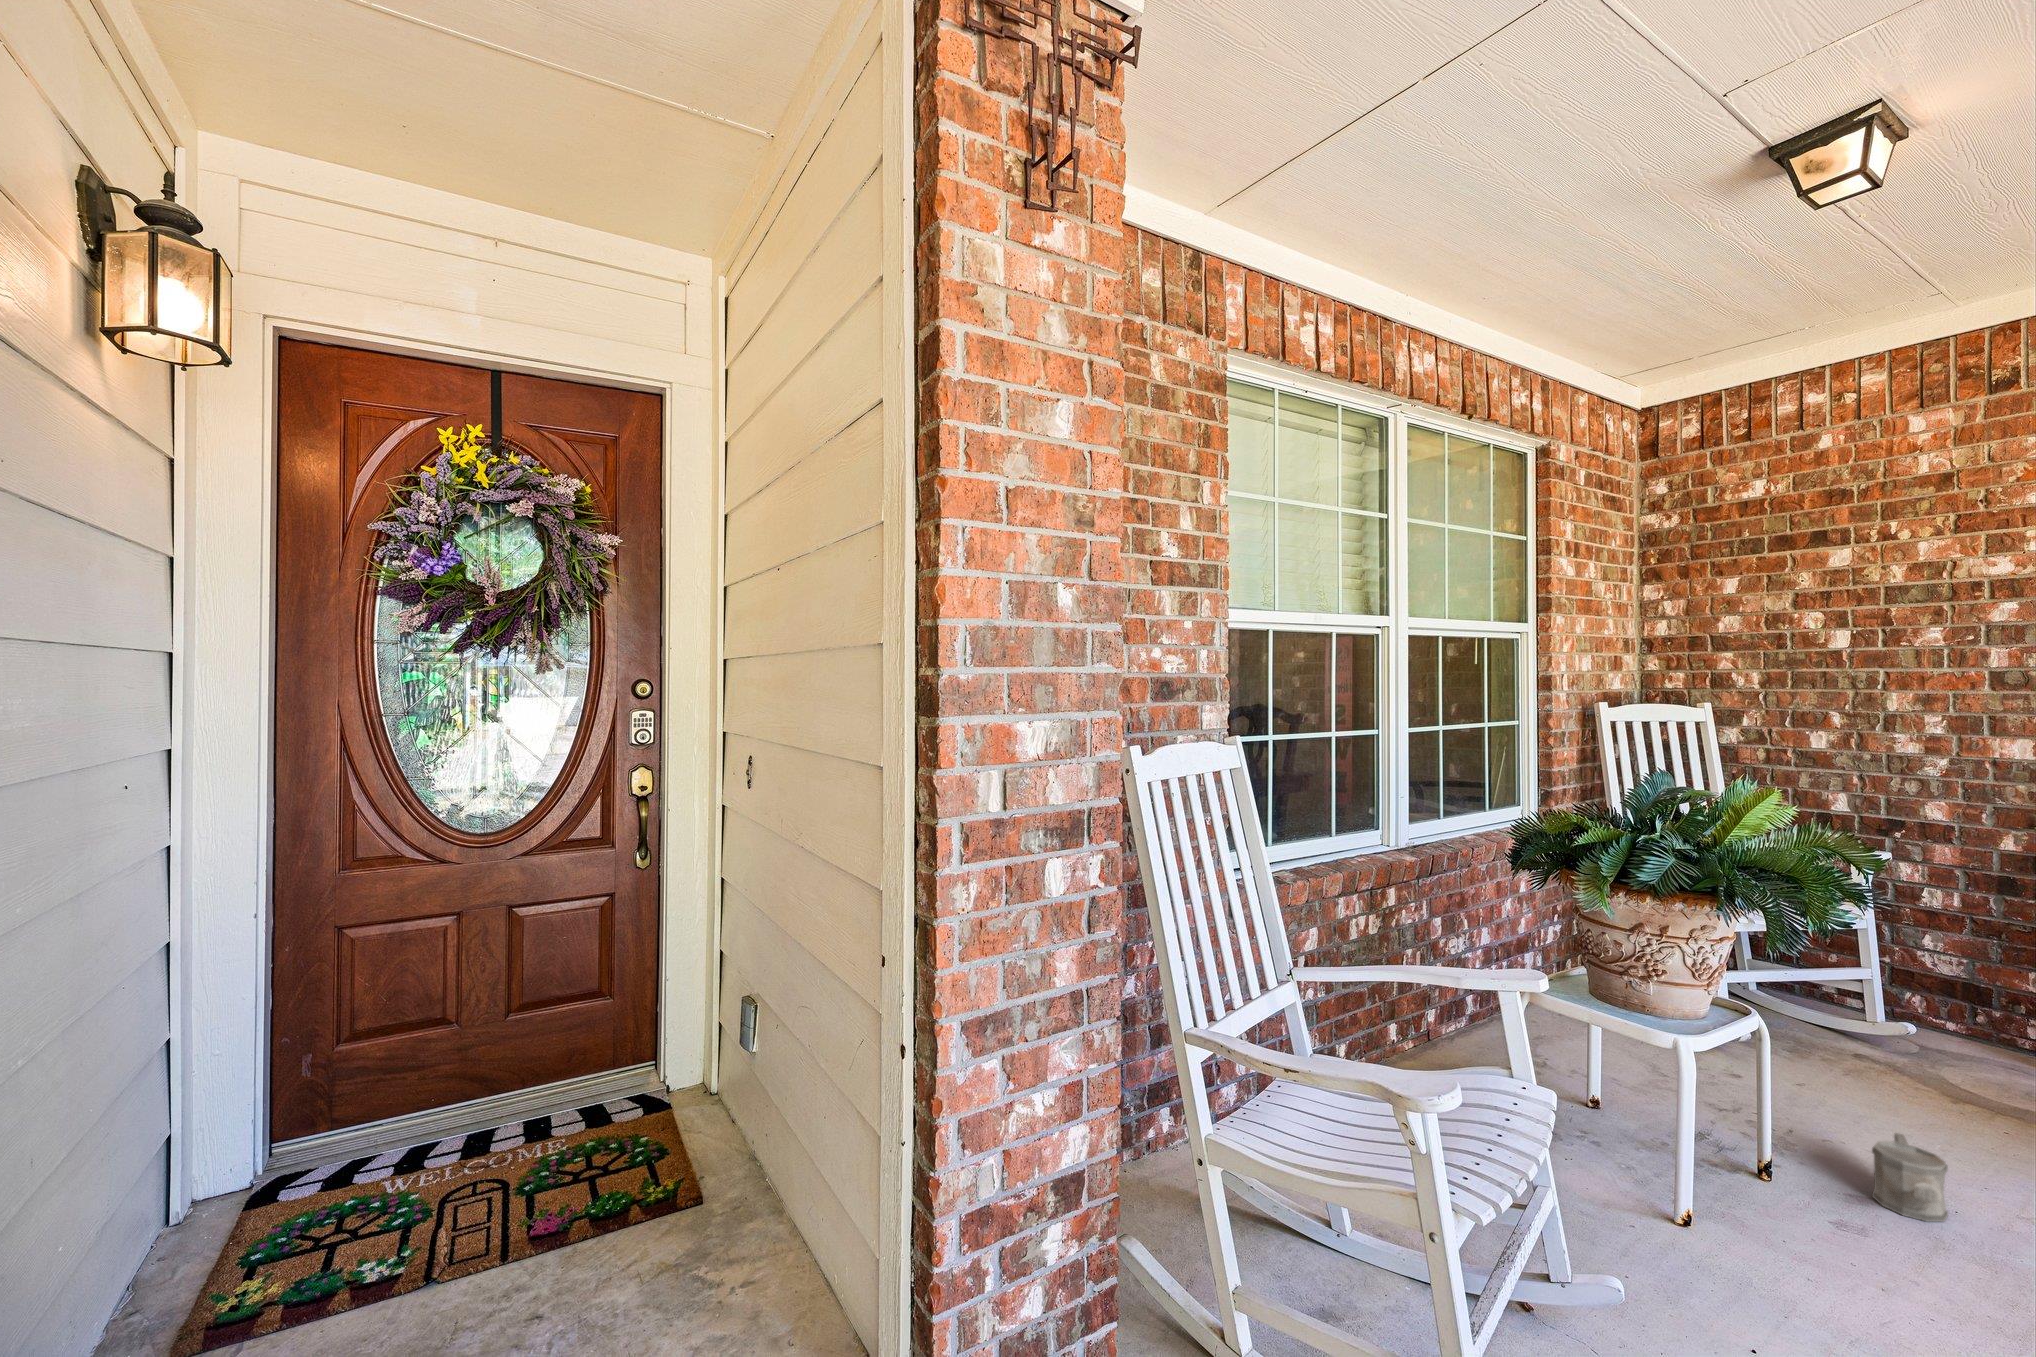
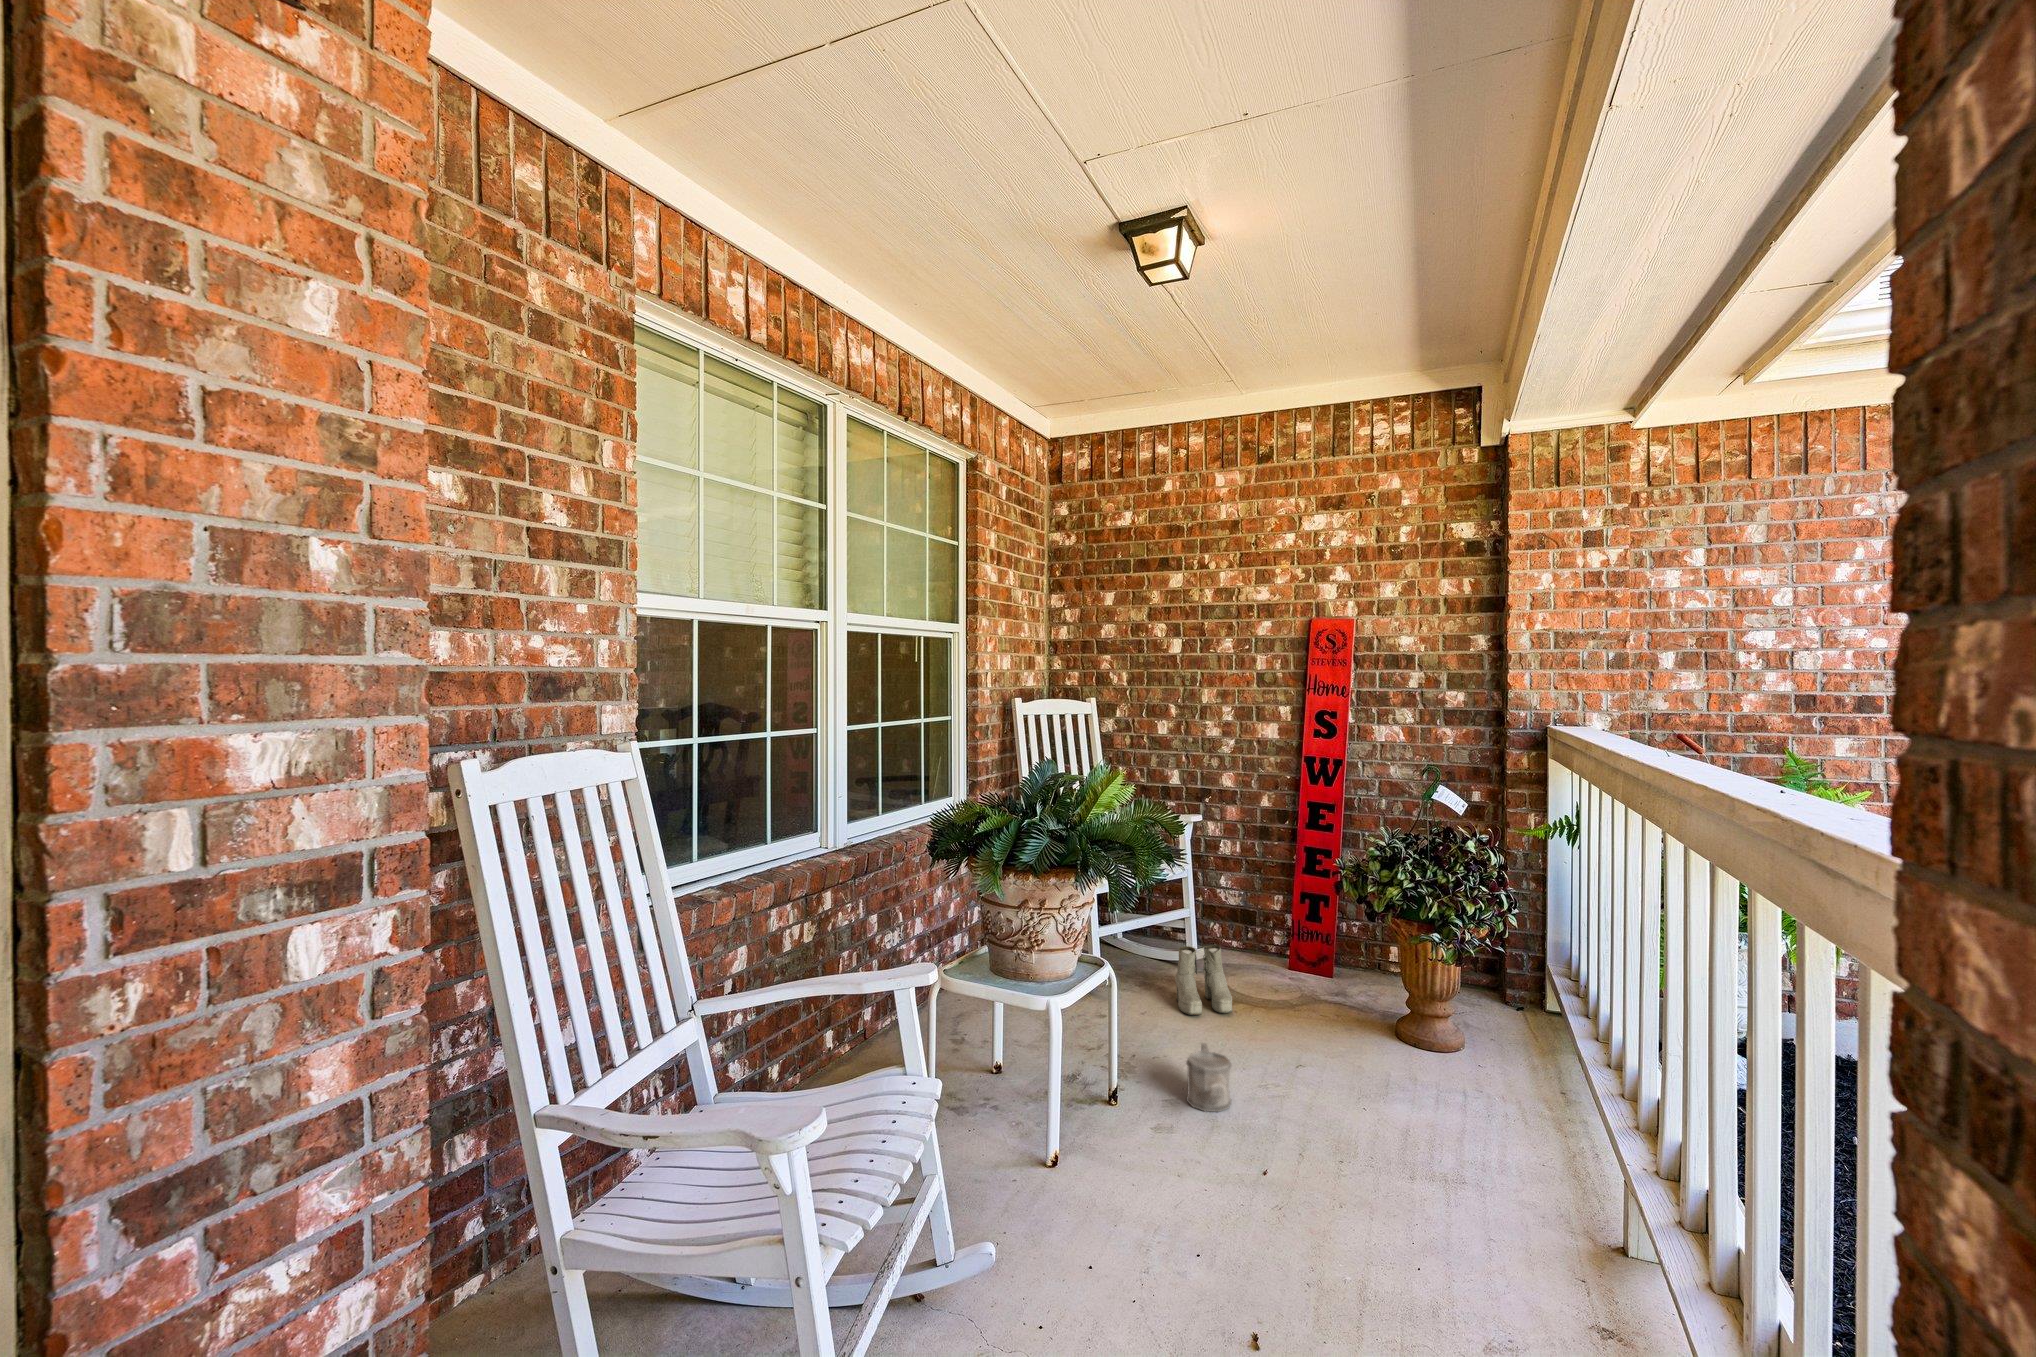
boots: none [1845,1014,1944,1108] -> present [1175,945,1233,1015]

